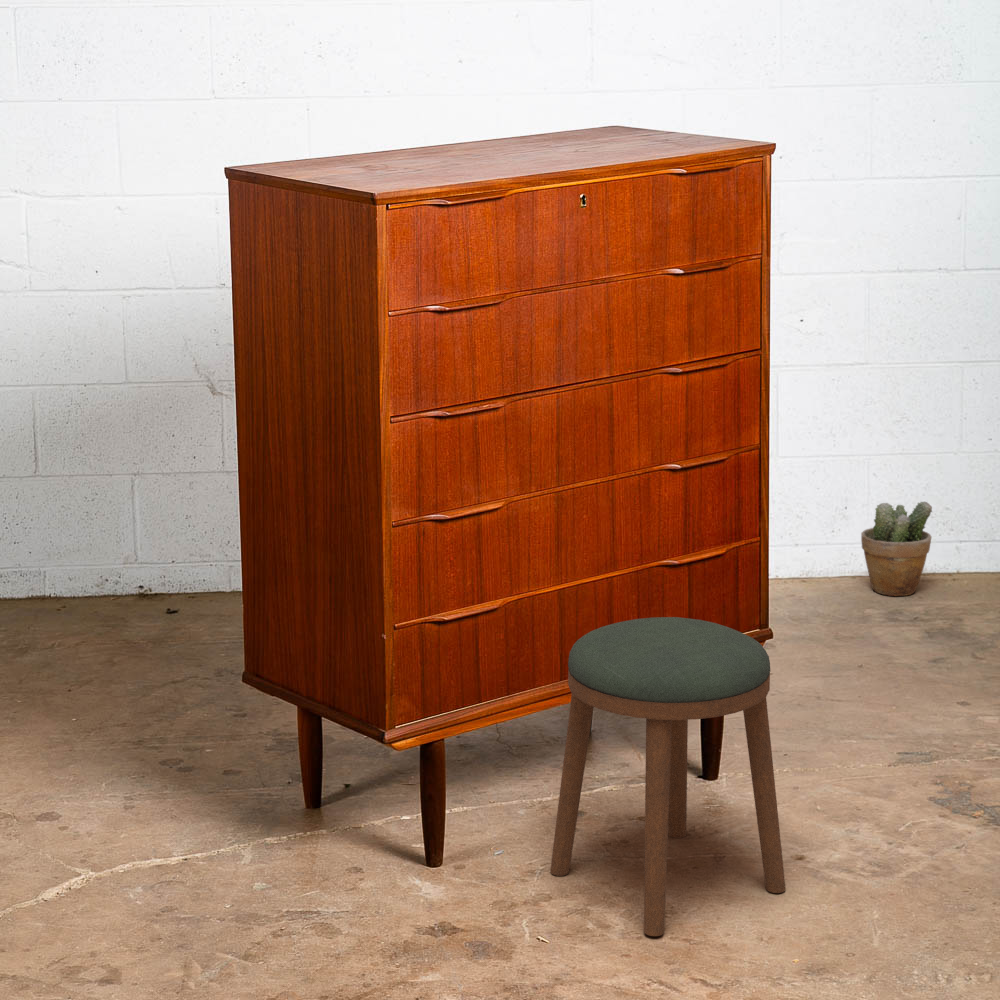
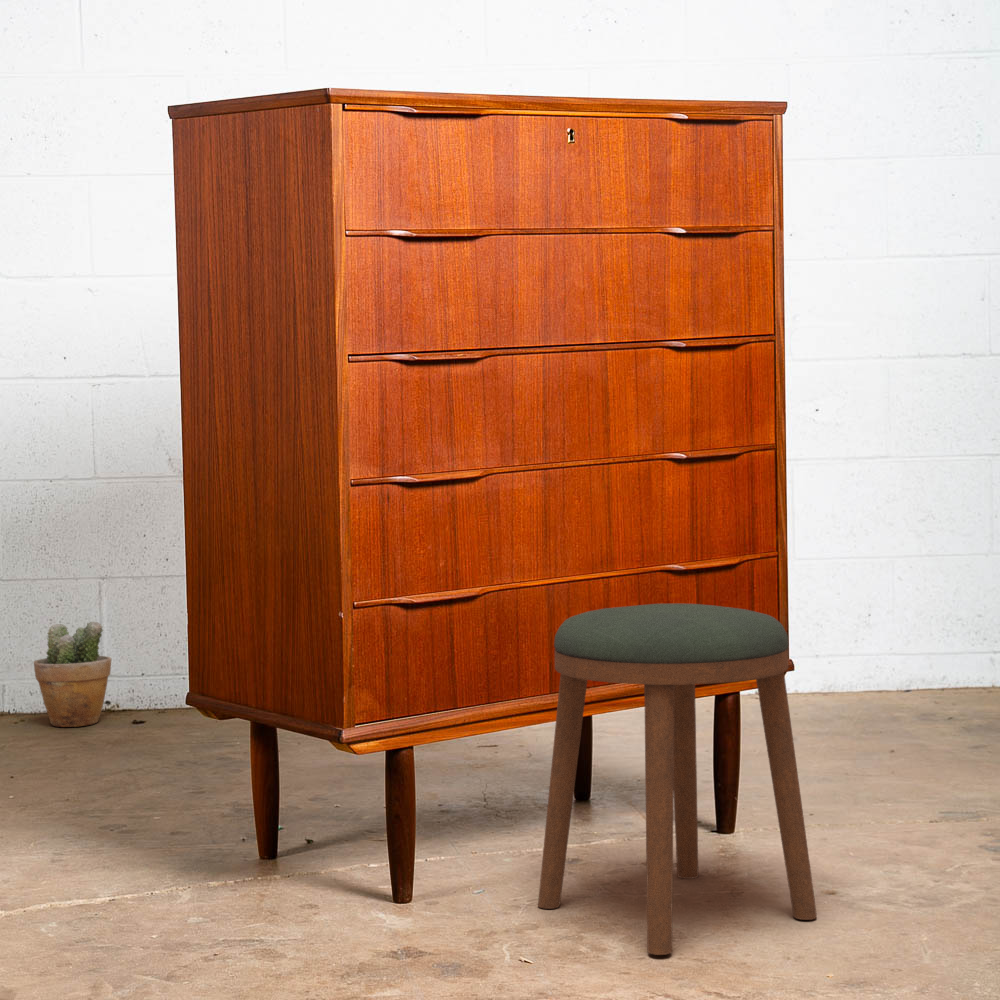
potted plant: present [861,502,932,596] -> present [34,622,111,727]

